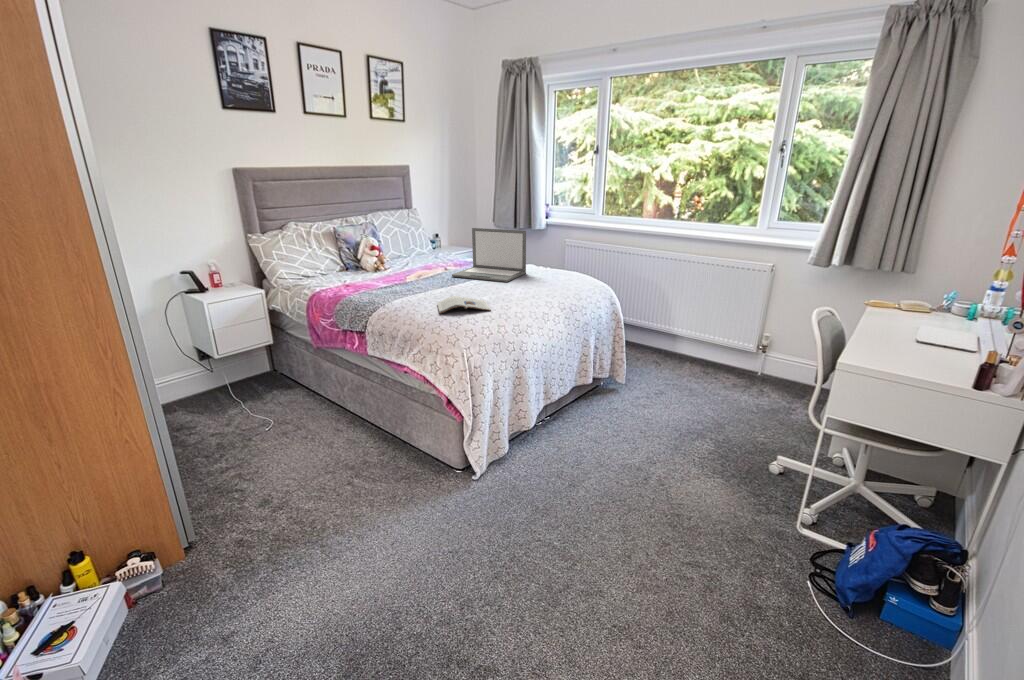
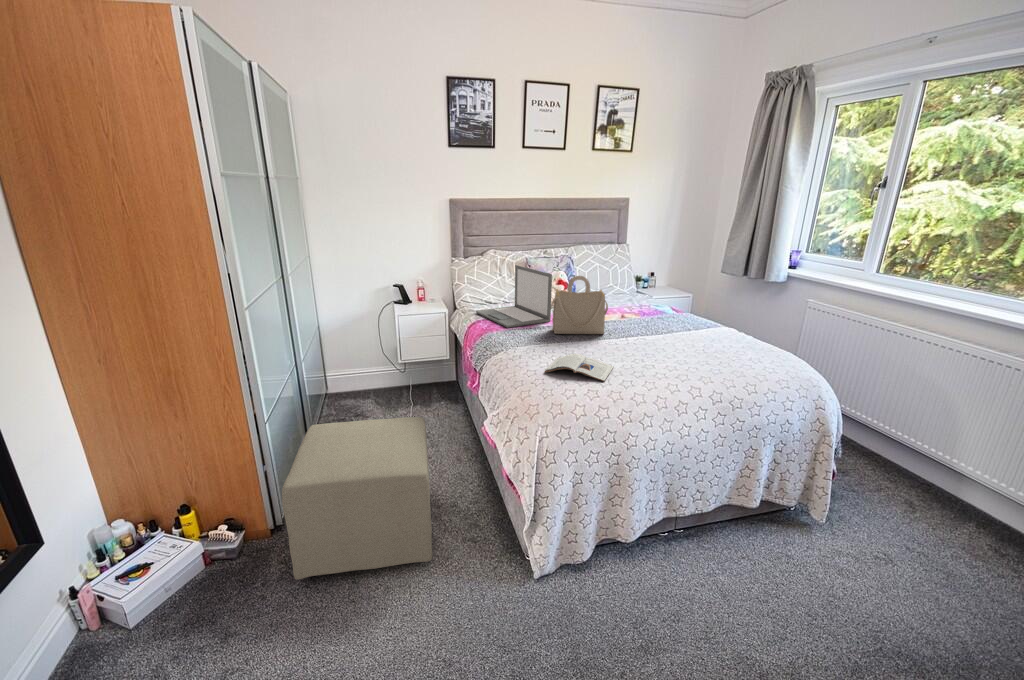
laptop: present [452,228,526,282] -> present [476,265,552,328]
handbag: none [401,233,450,288] -> present [551,276,608,334]
ottoman: none [200,386,386,566] -> present [282,417,432,580]

